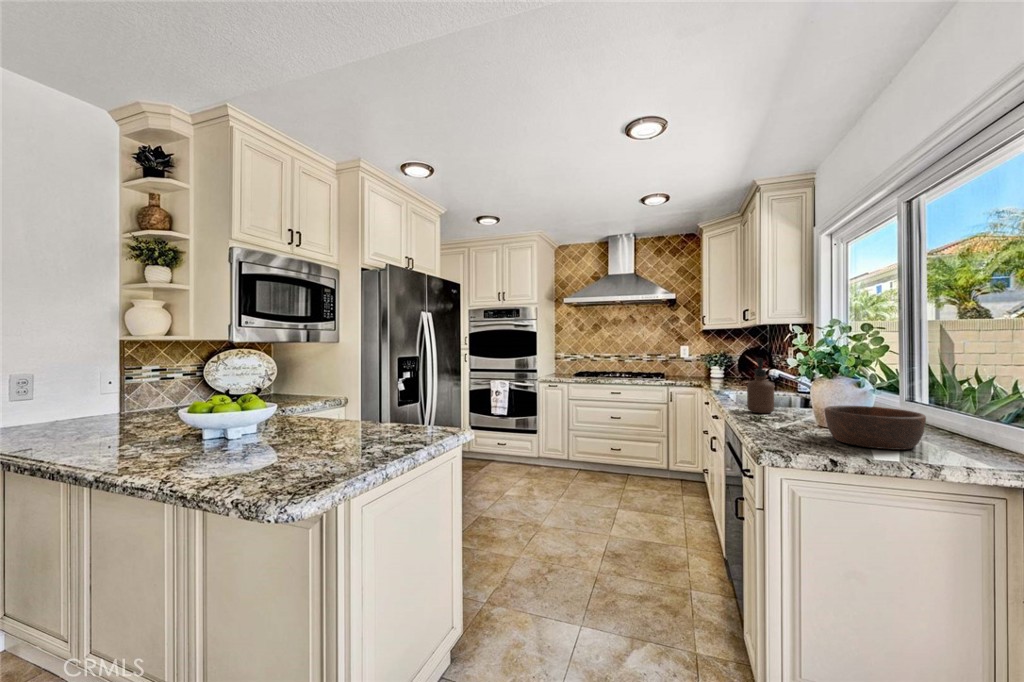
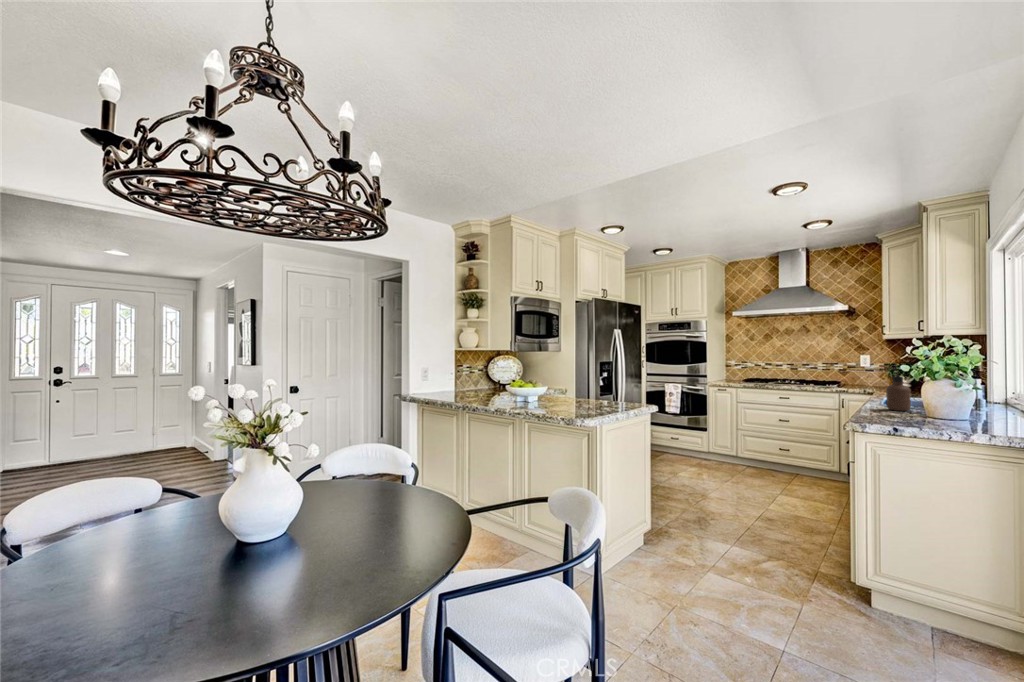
wooden bowl: present [825,406,926,450] -> none [924,402,999,431]

